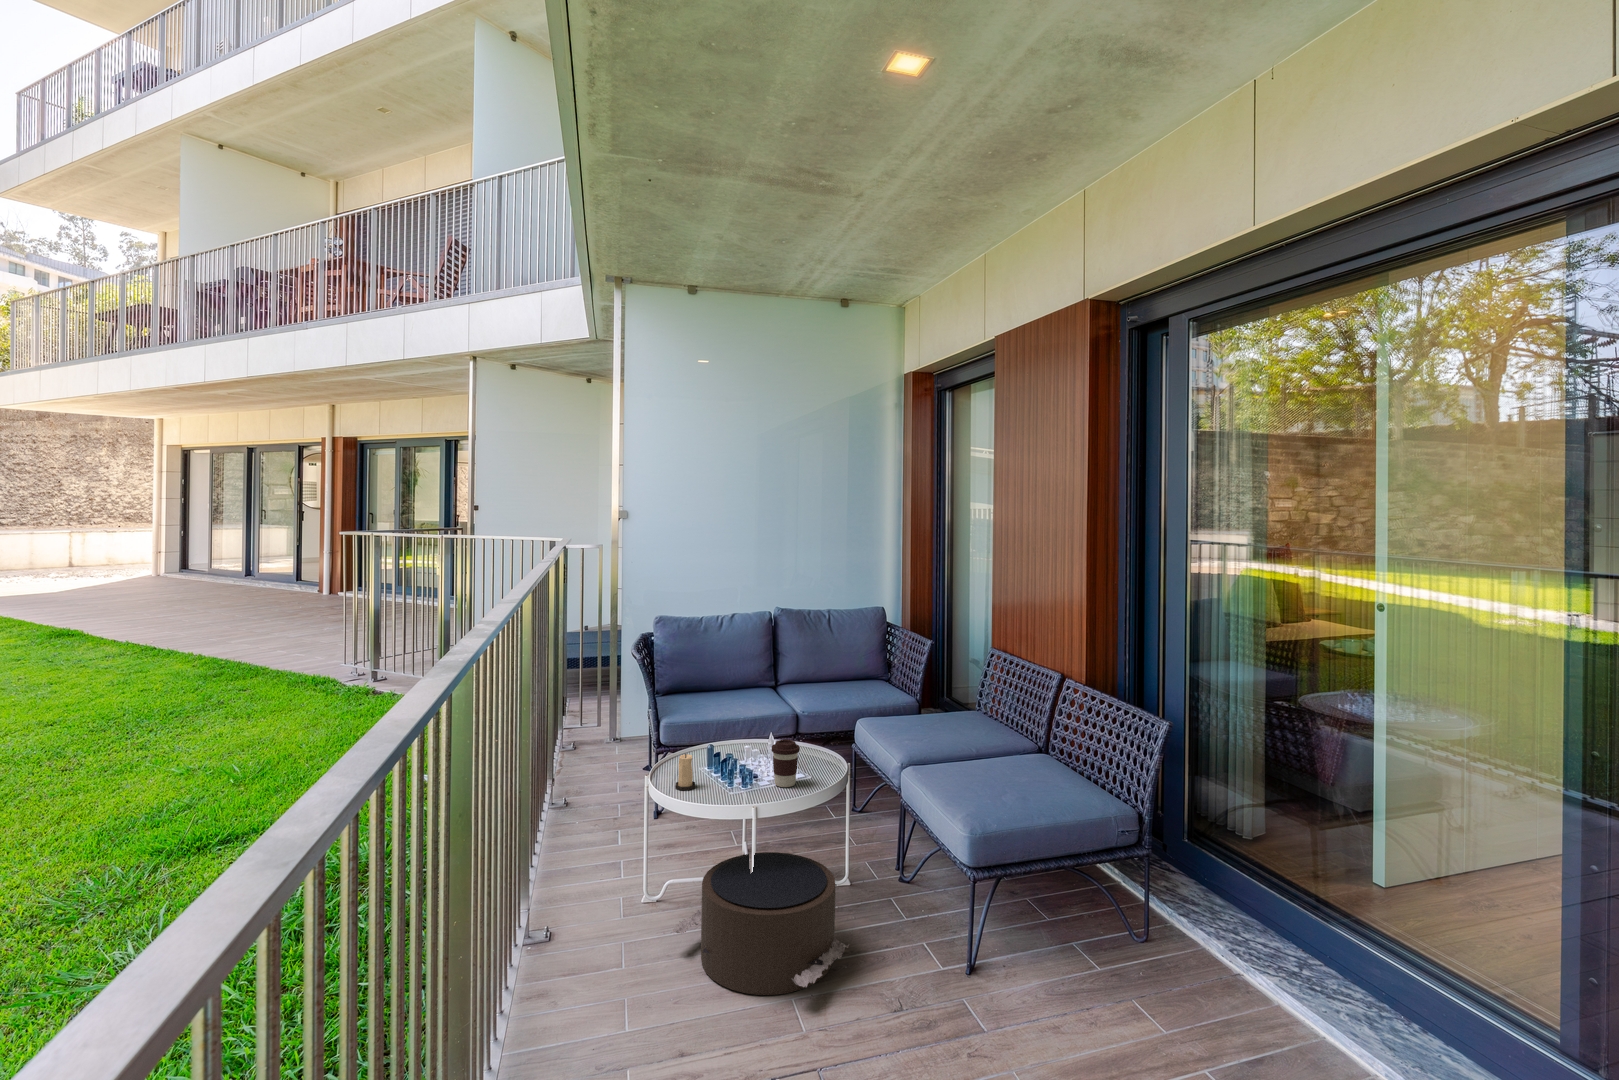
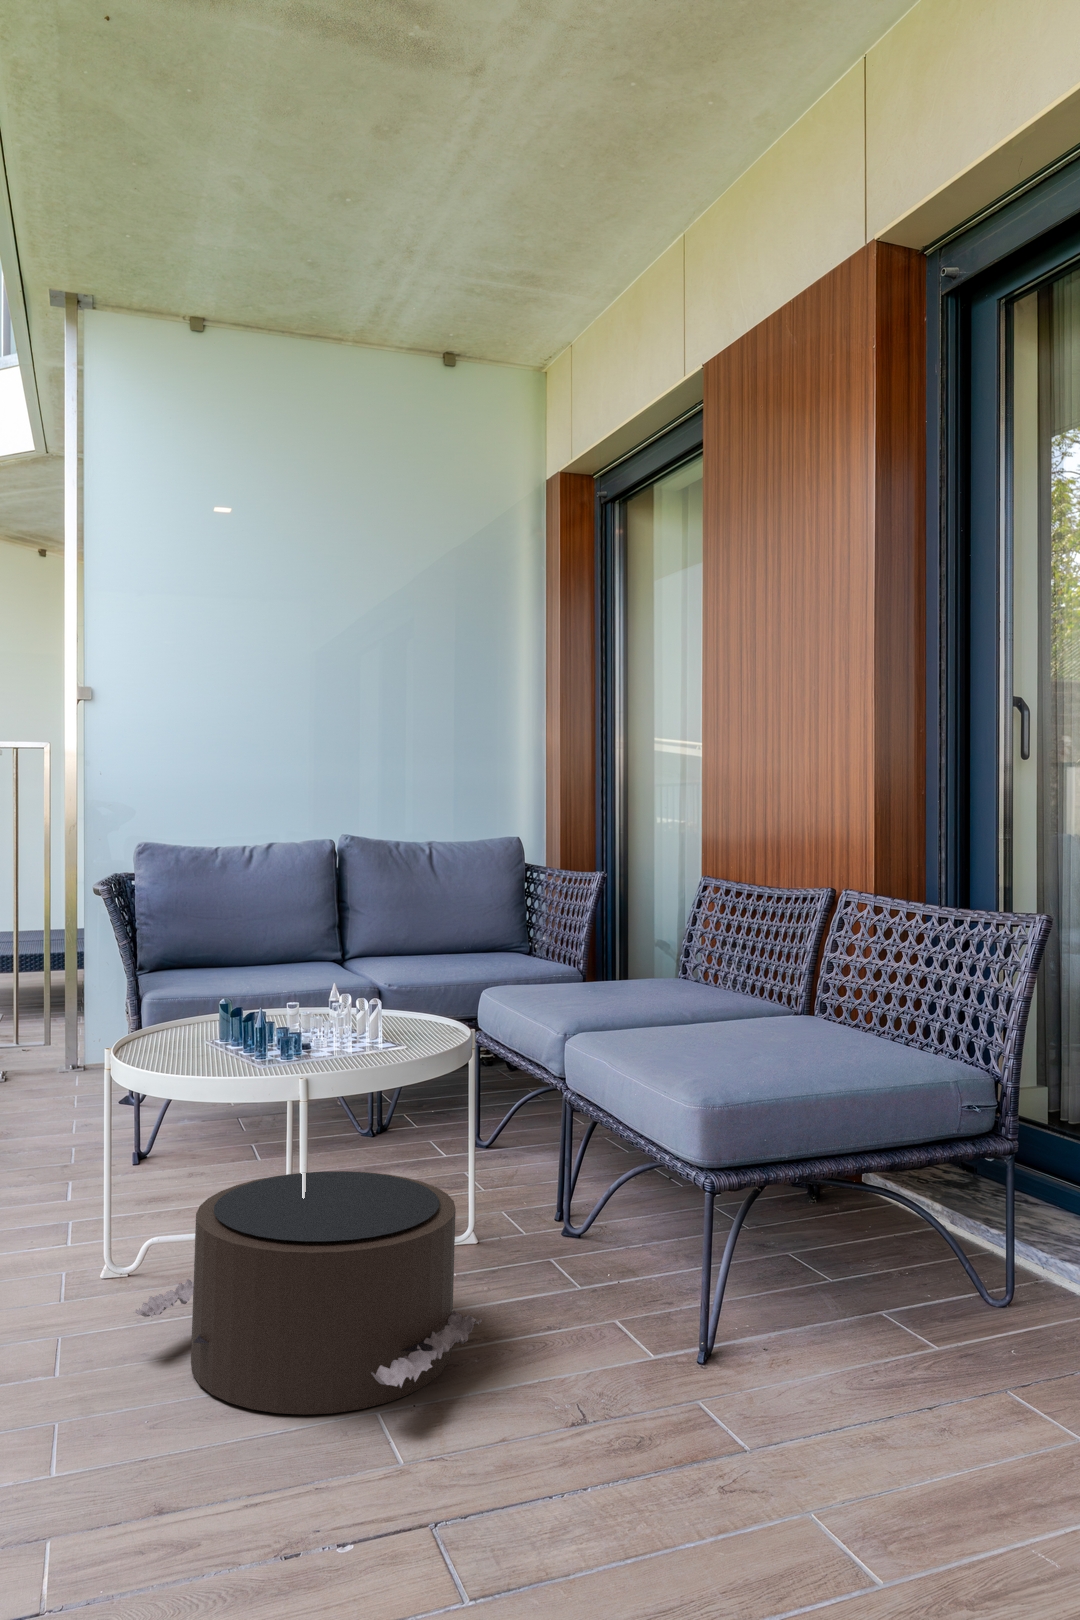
coffee cup: present [772,739,800,787] -> none [336,974,388,1057]
candle: present [675,754,695,790] -> none [151,996,190,1064]

